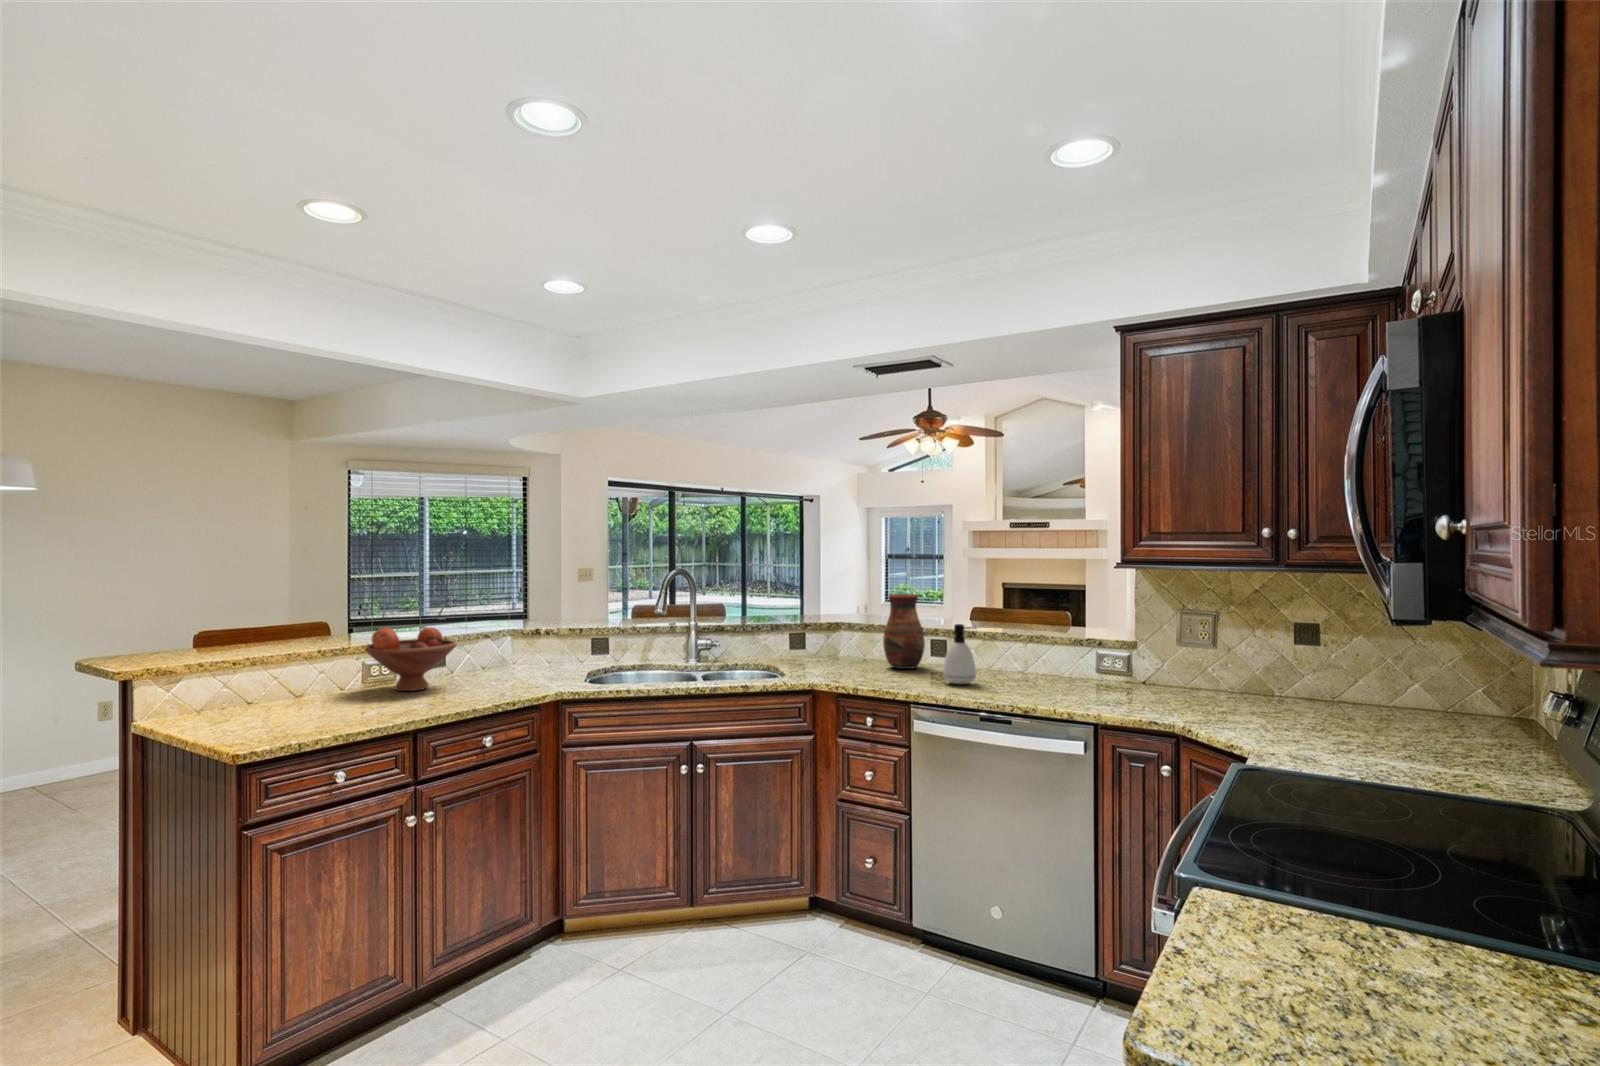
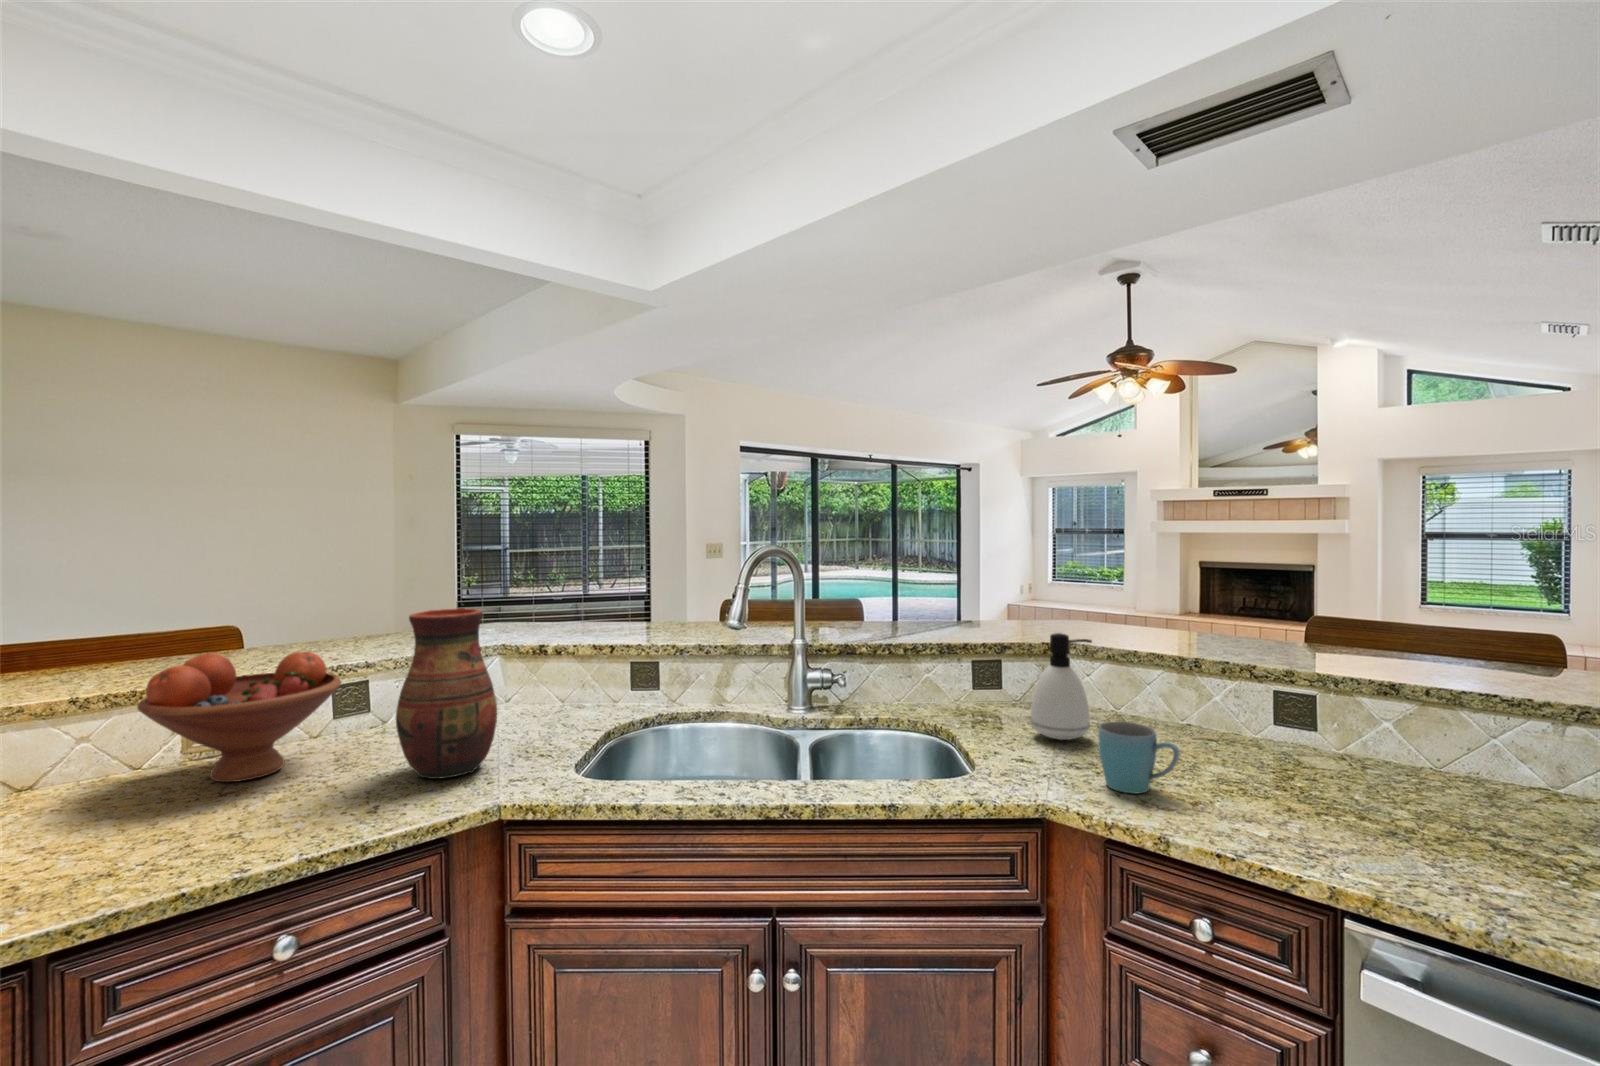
vase: present [883,594,925,669] -> present [396,608,497,779]
soap dispenser: present [943,624,976,684] -> present [1031,633,1092,740]
mug: none [839,650,870,679] -> present [1098,722,1179,794]

